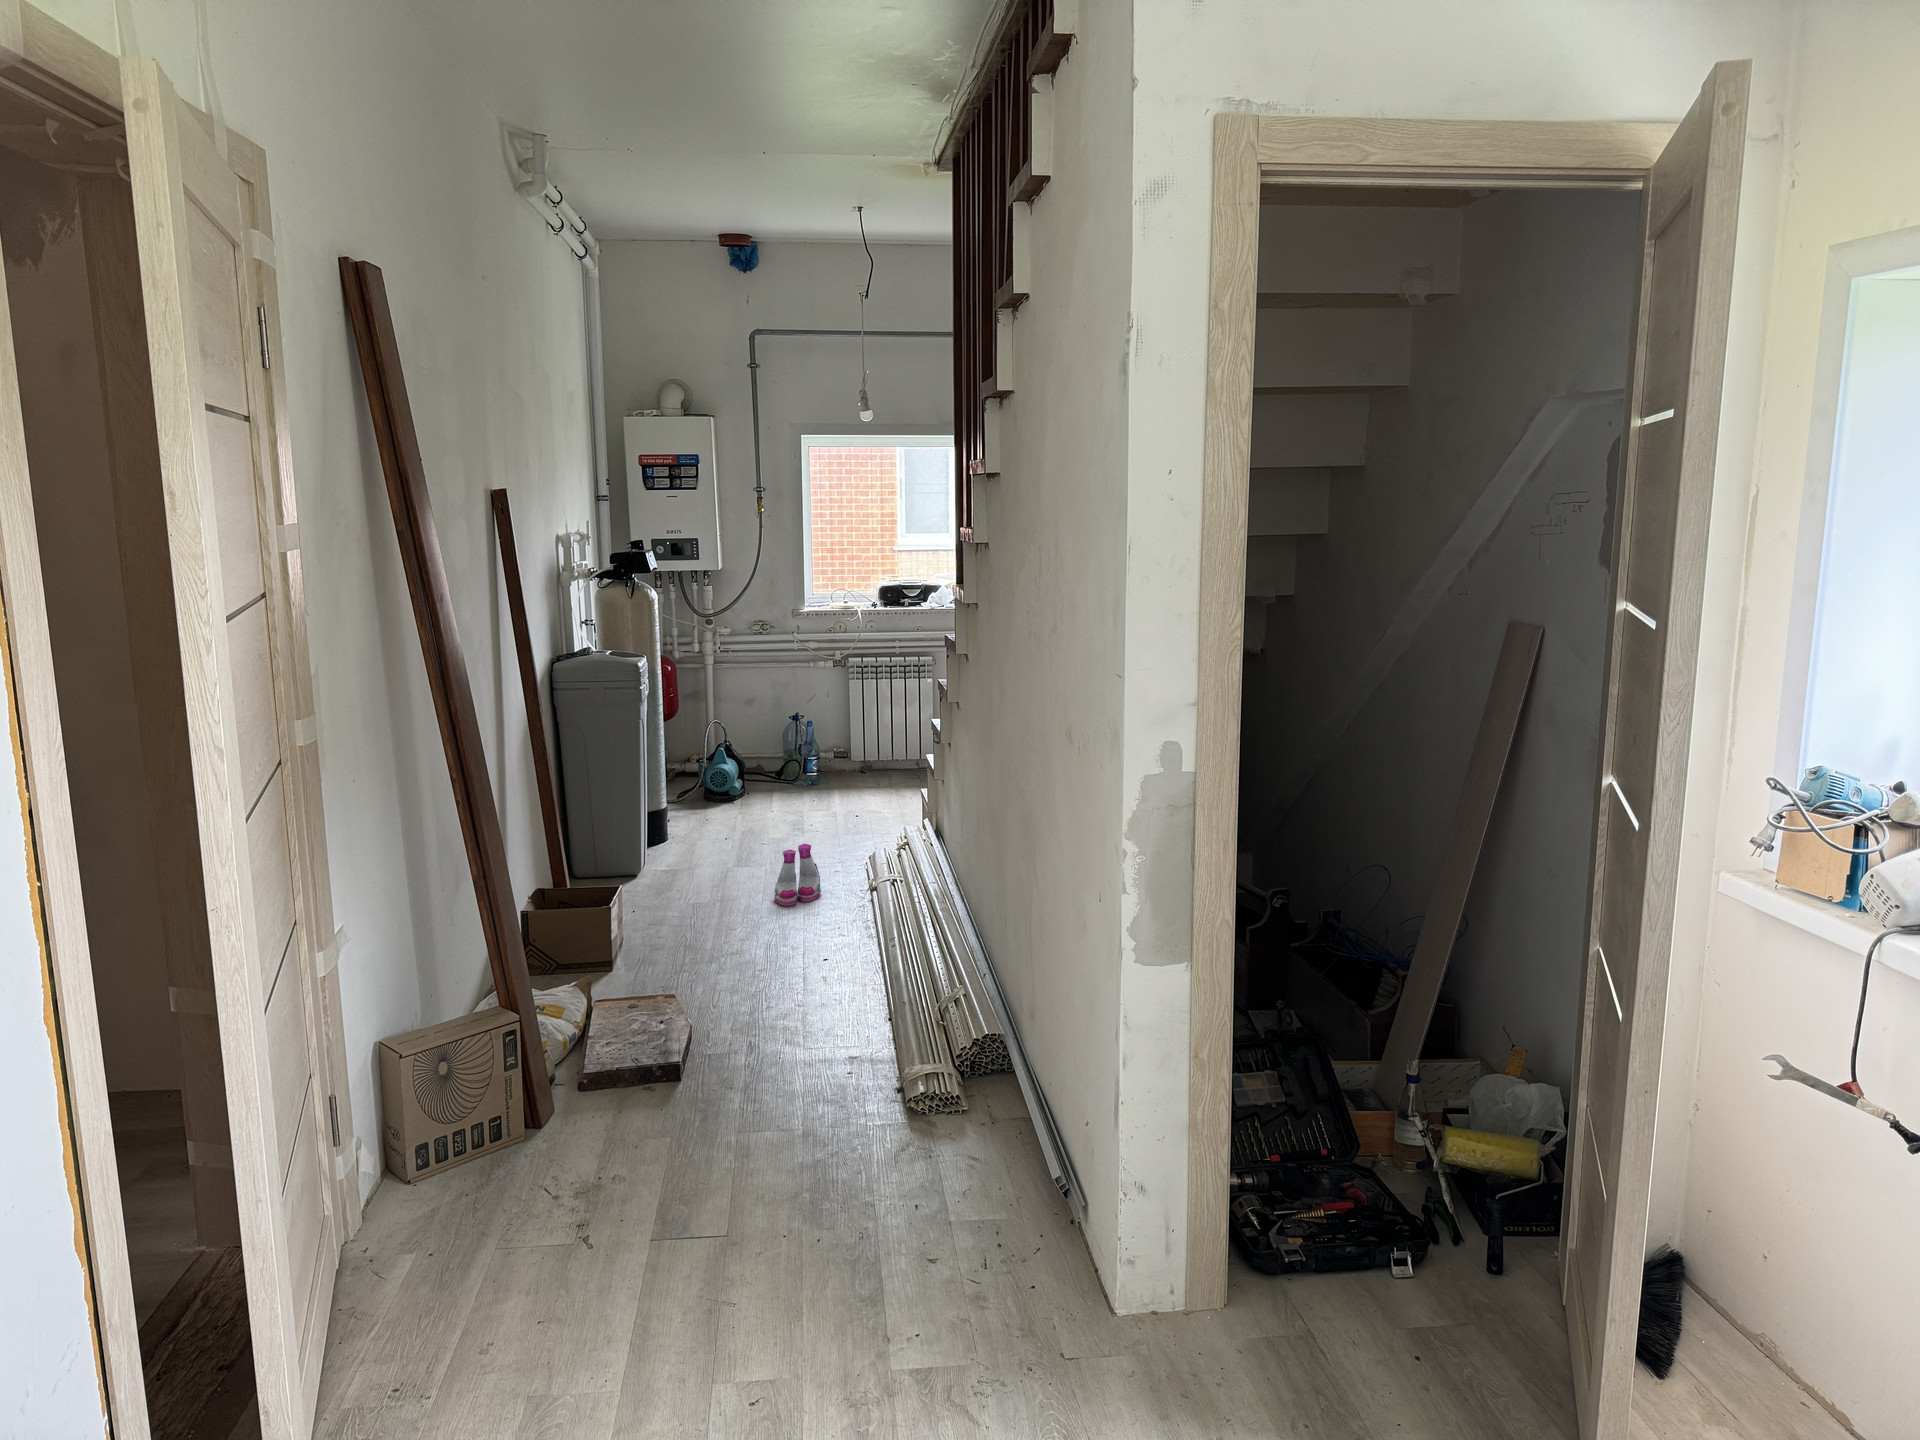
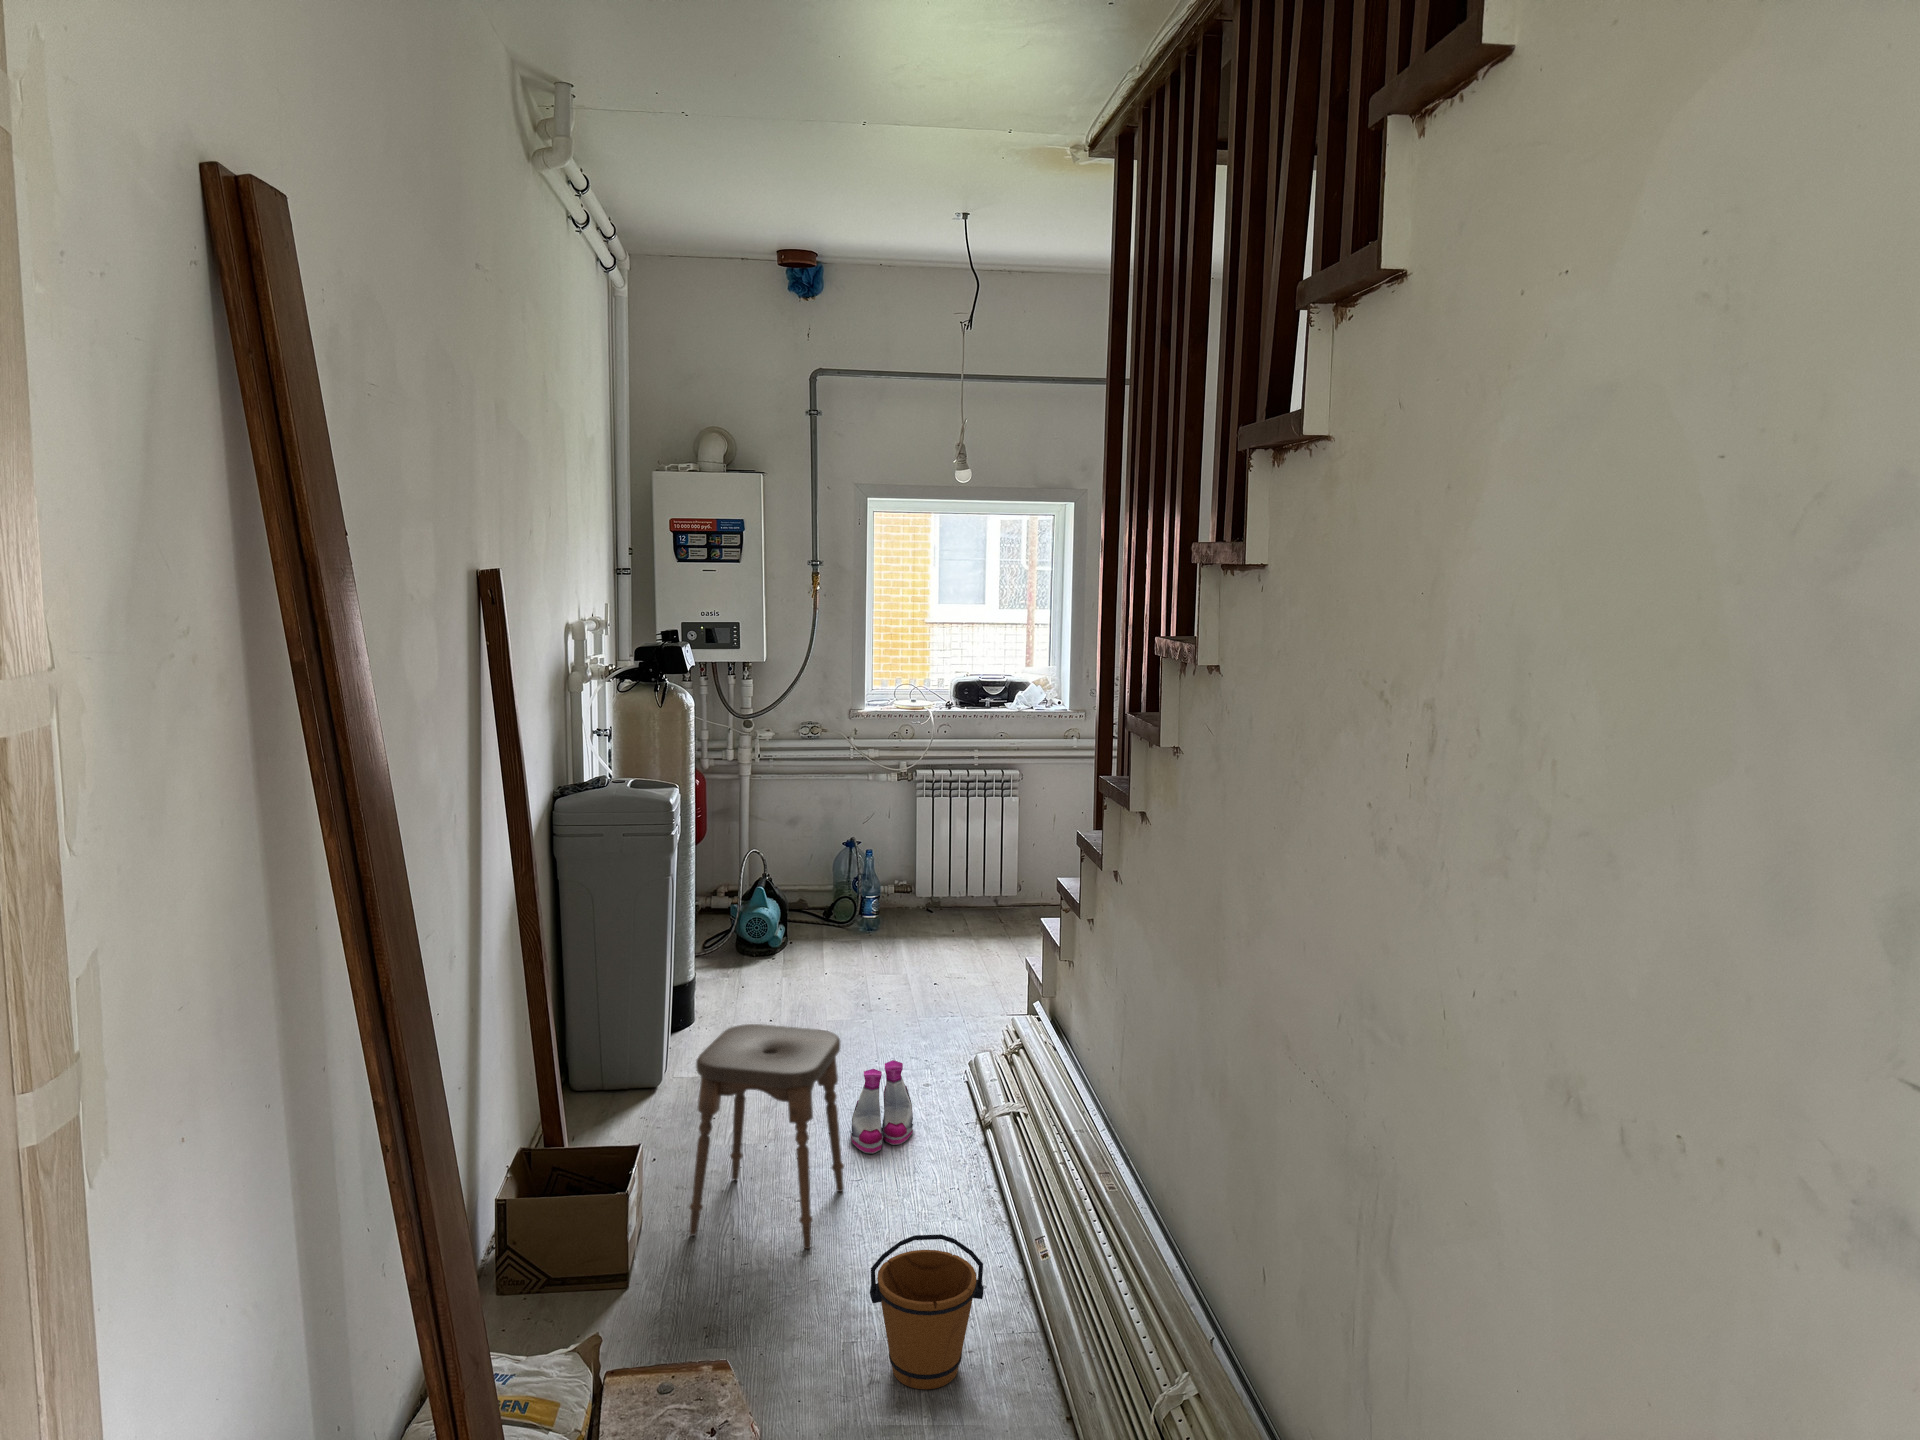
stool: none [655,808,765,950] -> present [689,1024,844,1249]
bucket: none [765,909,839,1005] -> present [870,1234,983,1389]

